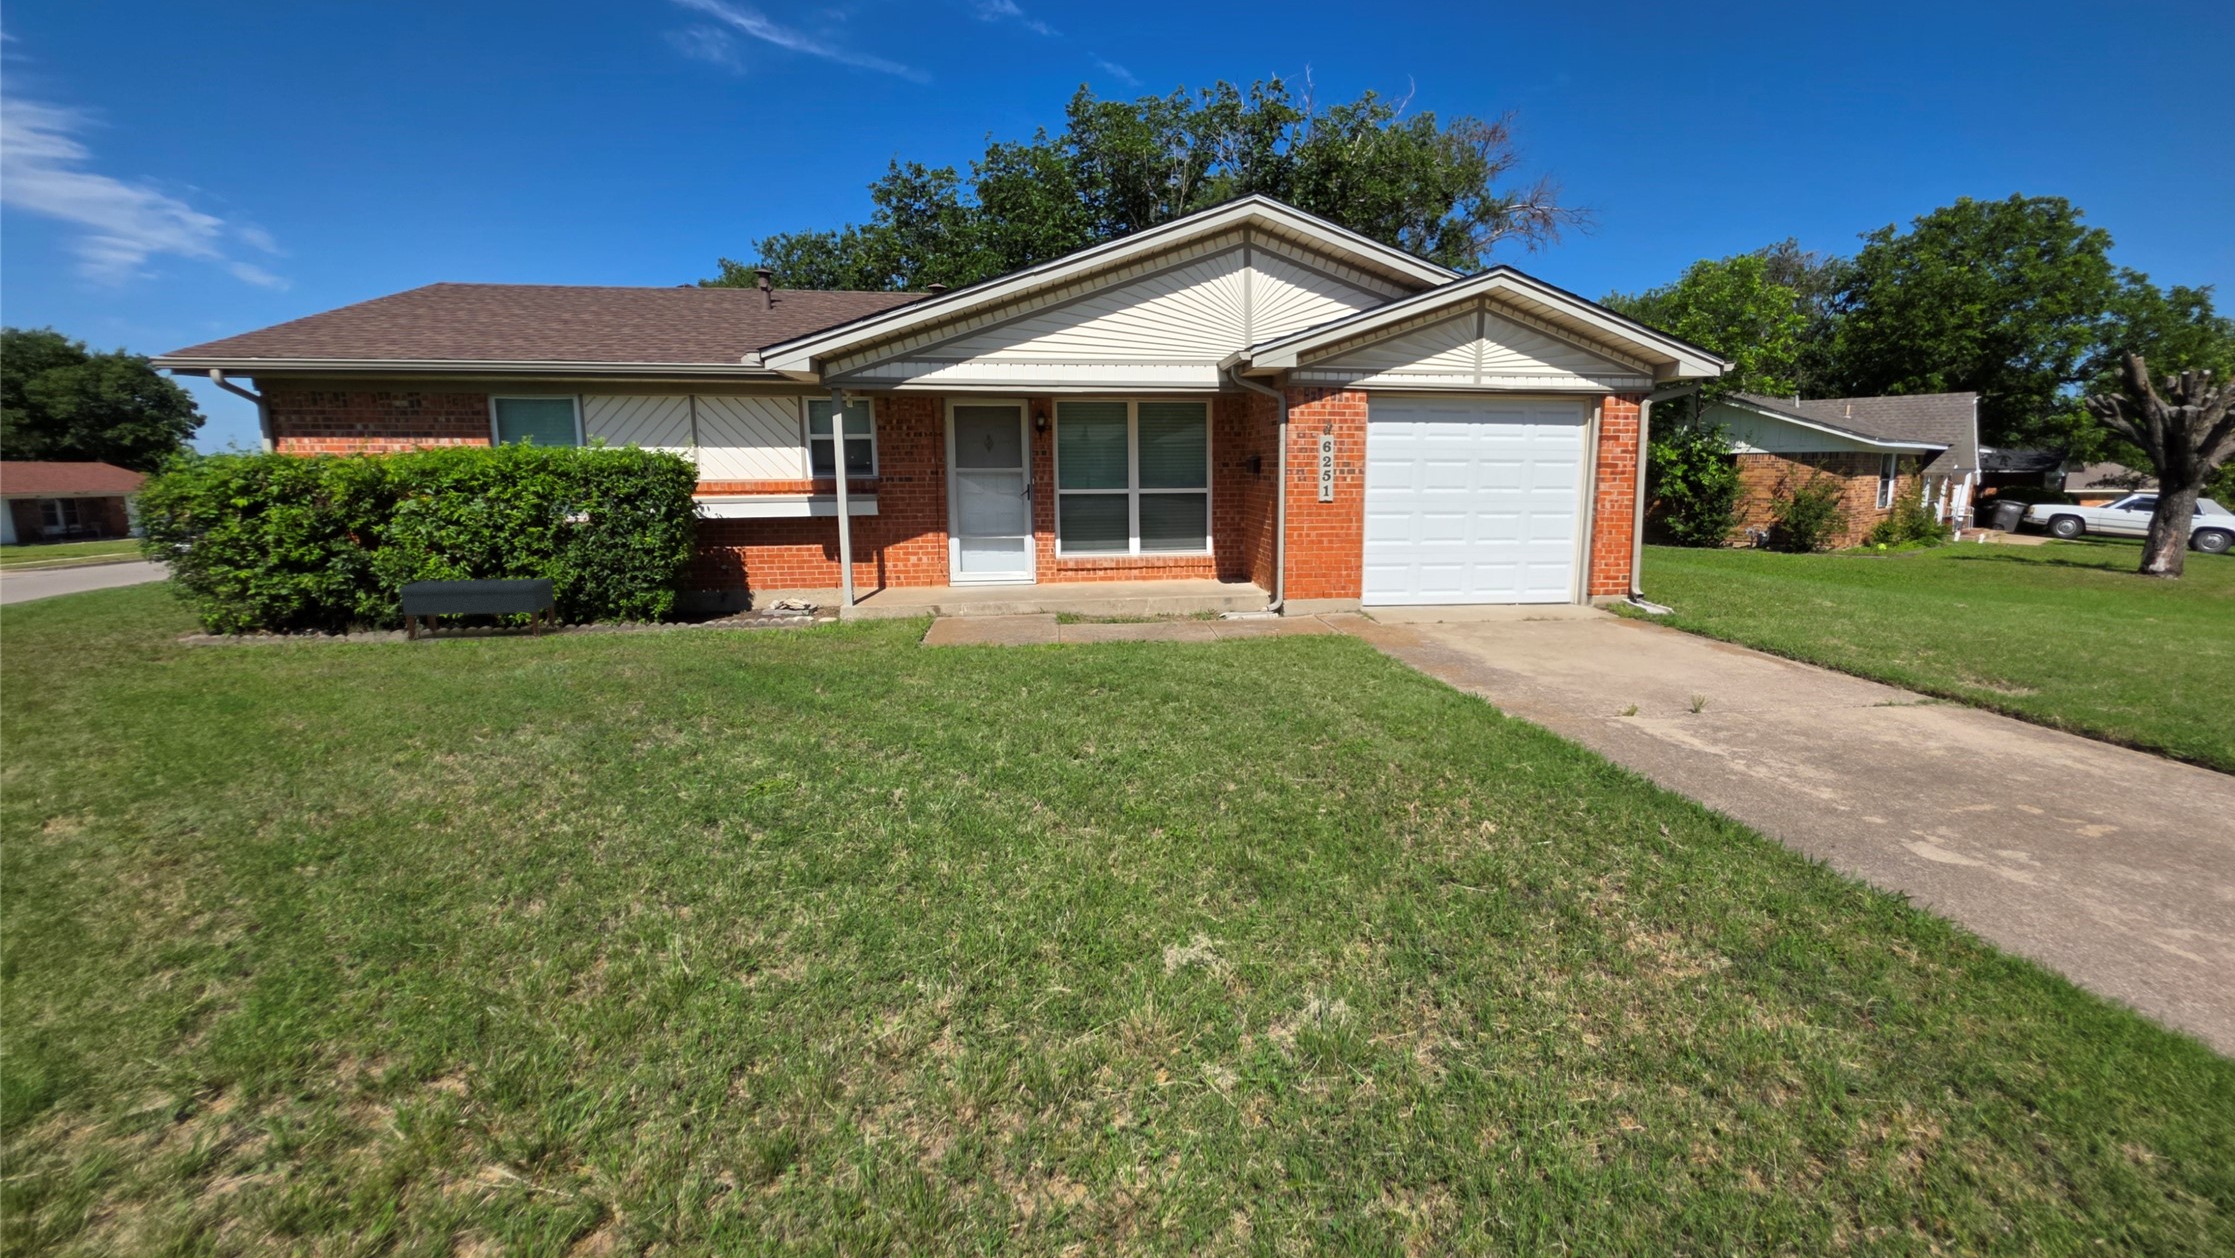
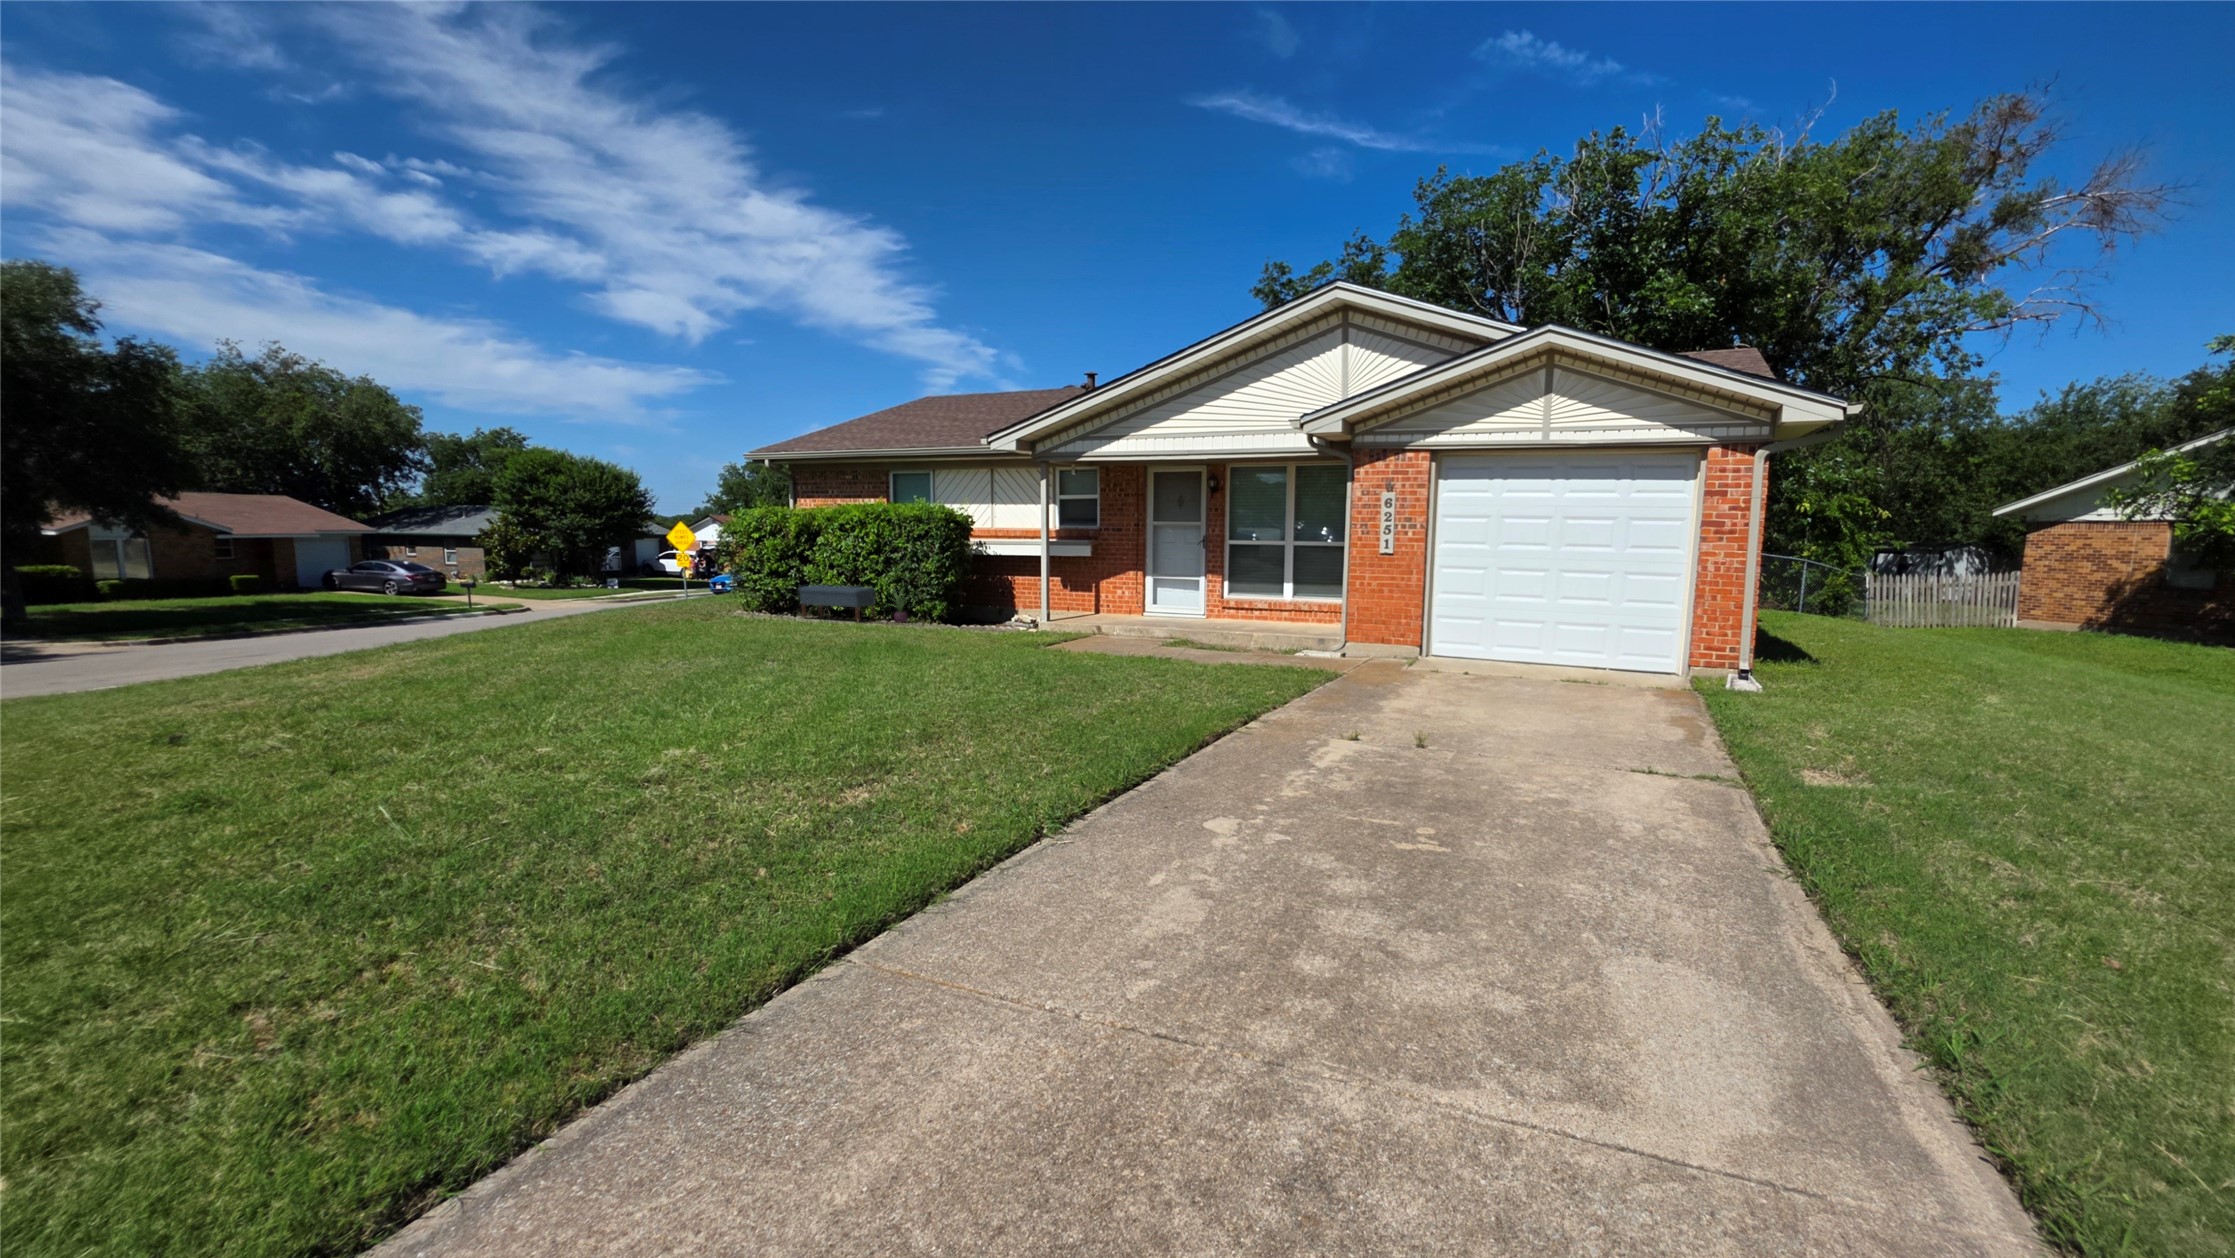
decorative plant: none [573,574,645,631] -> present [894,590,907,623]

